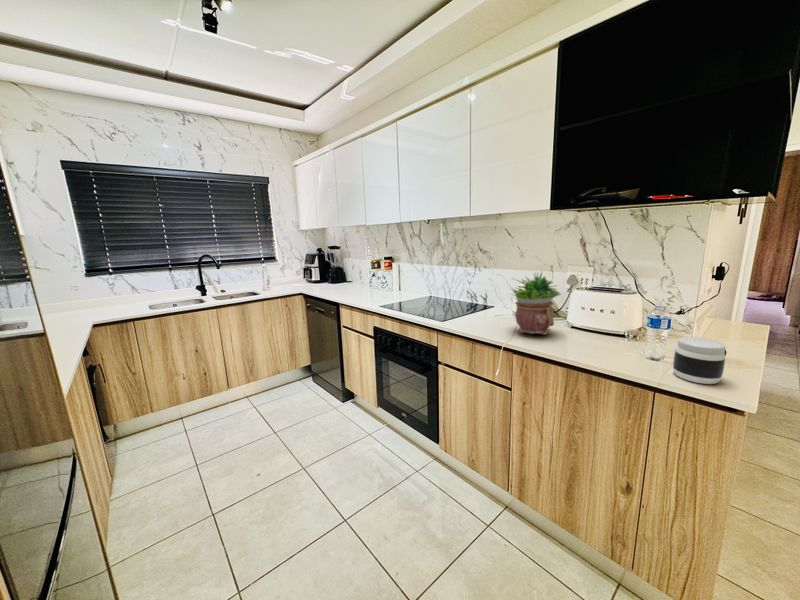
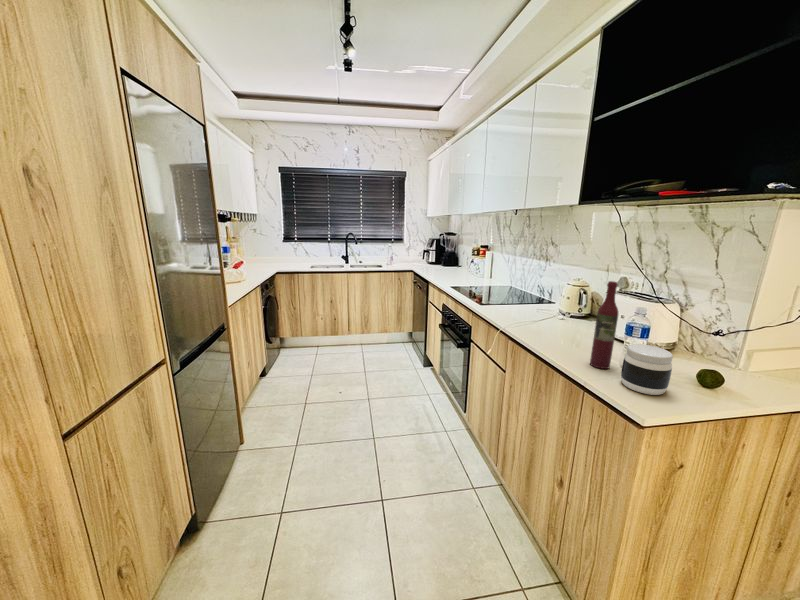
potted plant: present [513,272,561,334] -> none [528,265,585,329]
wine bottle: none [626,281,653,368] -> present [590,281,618,369]

